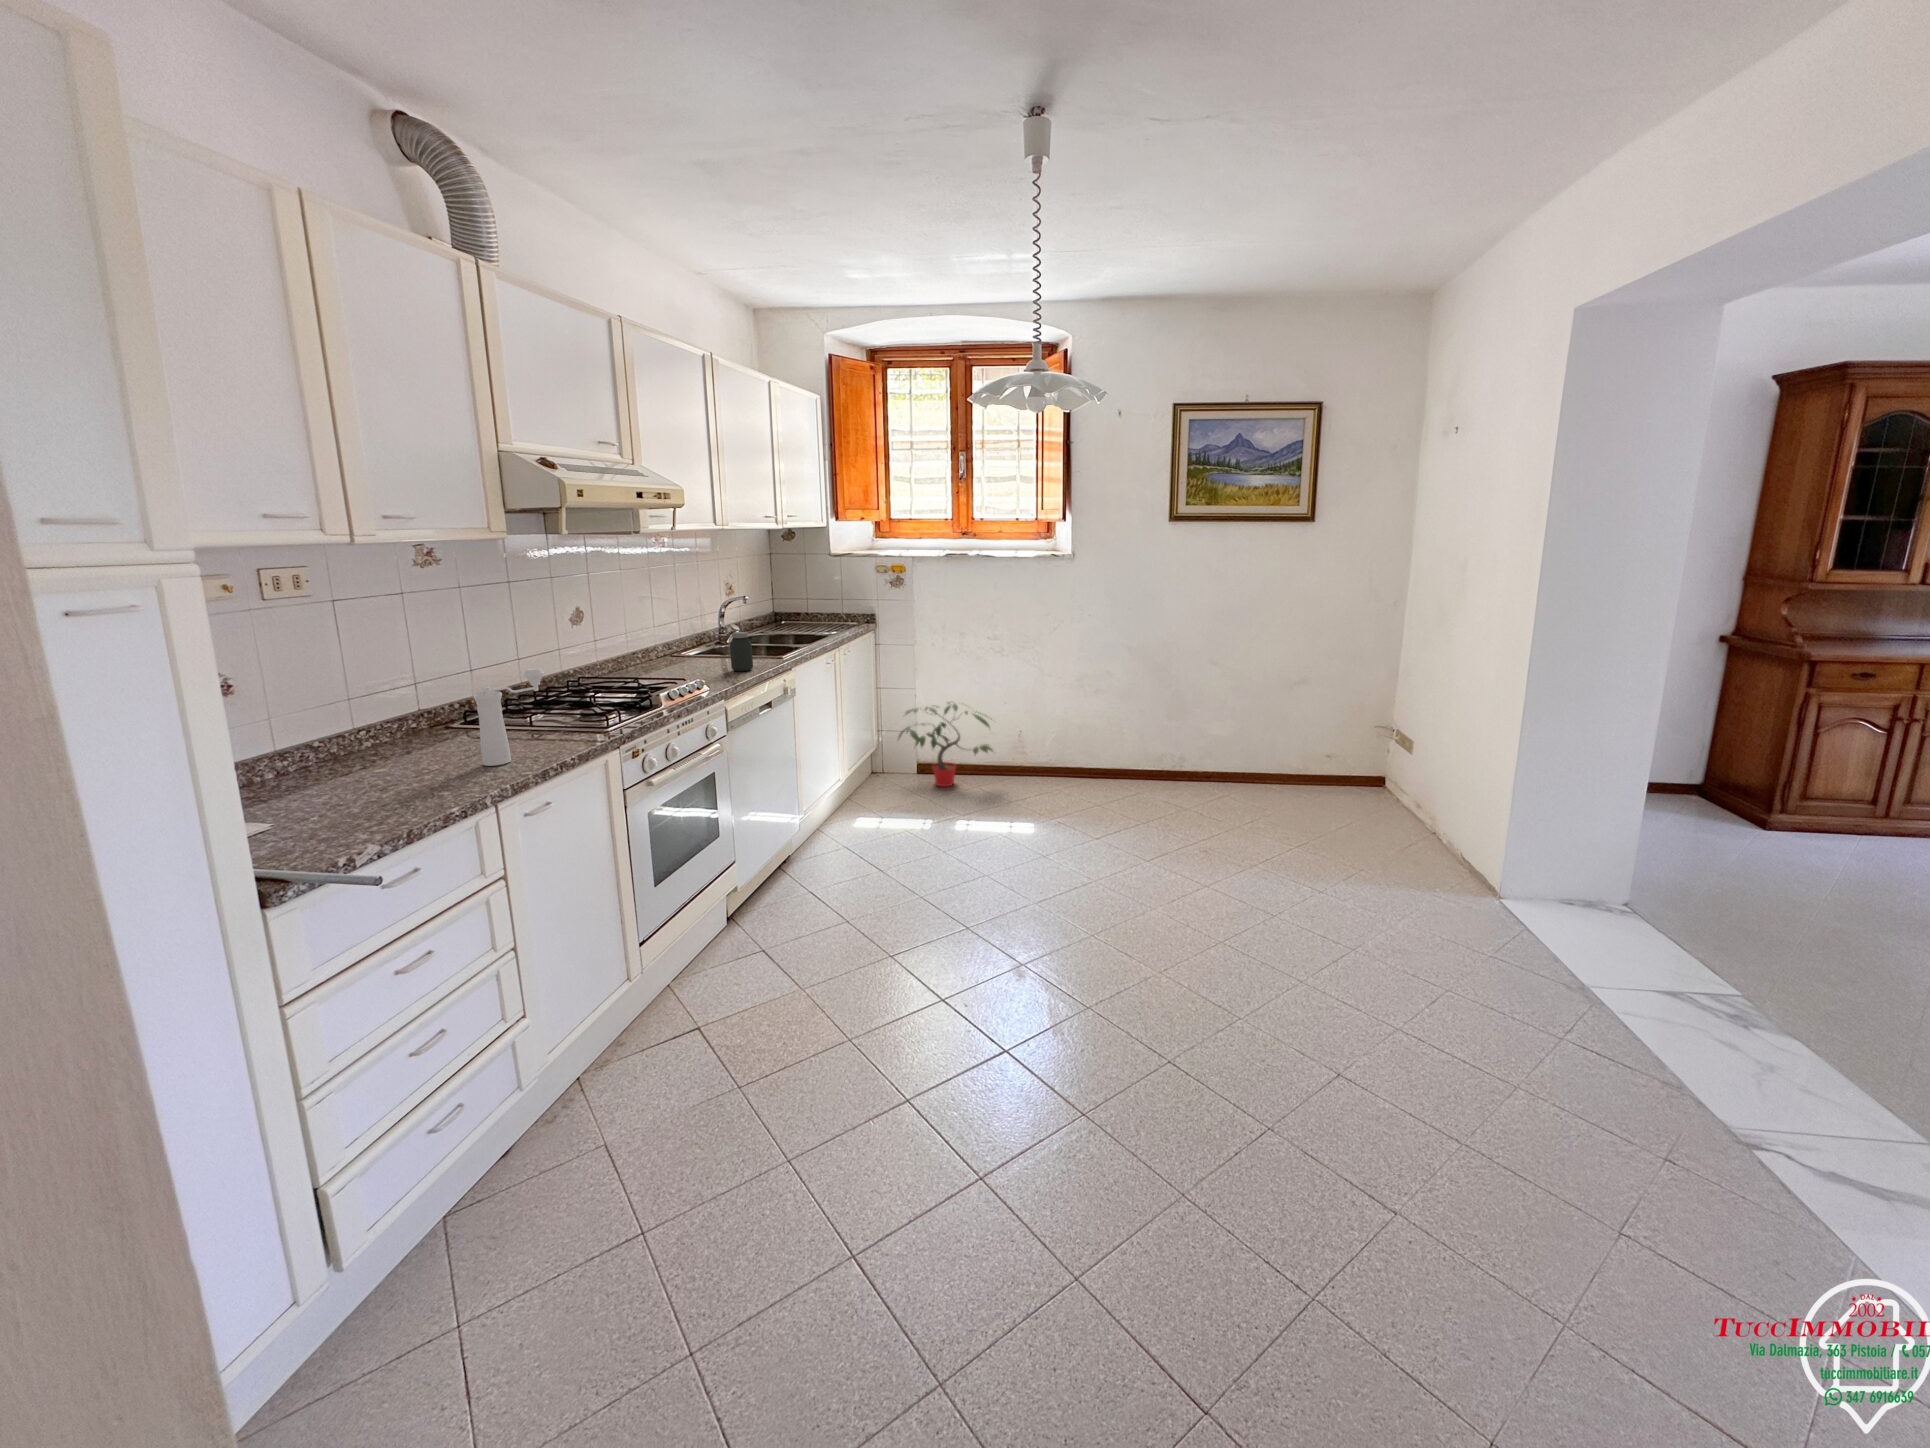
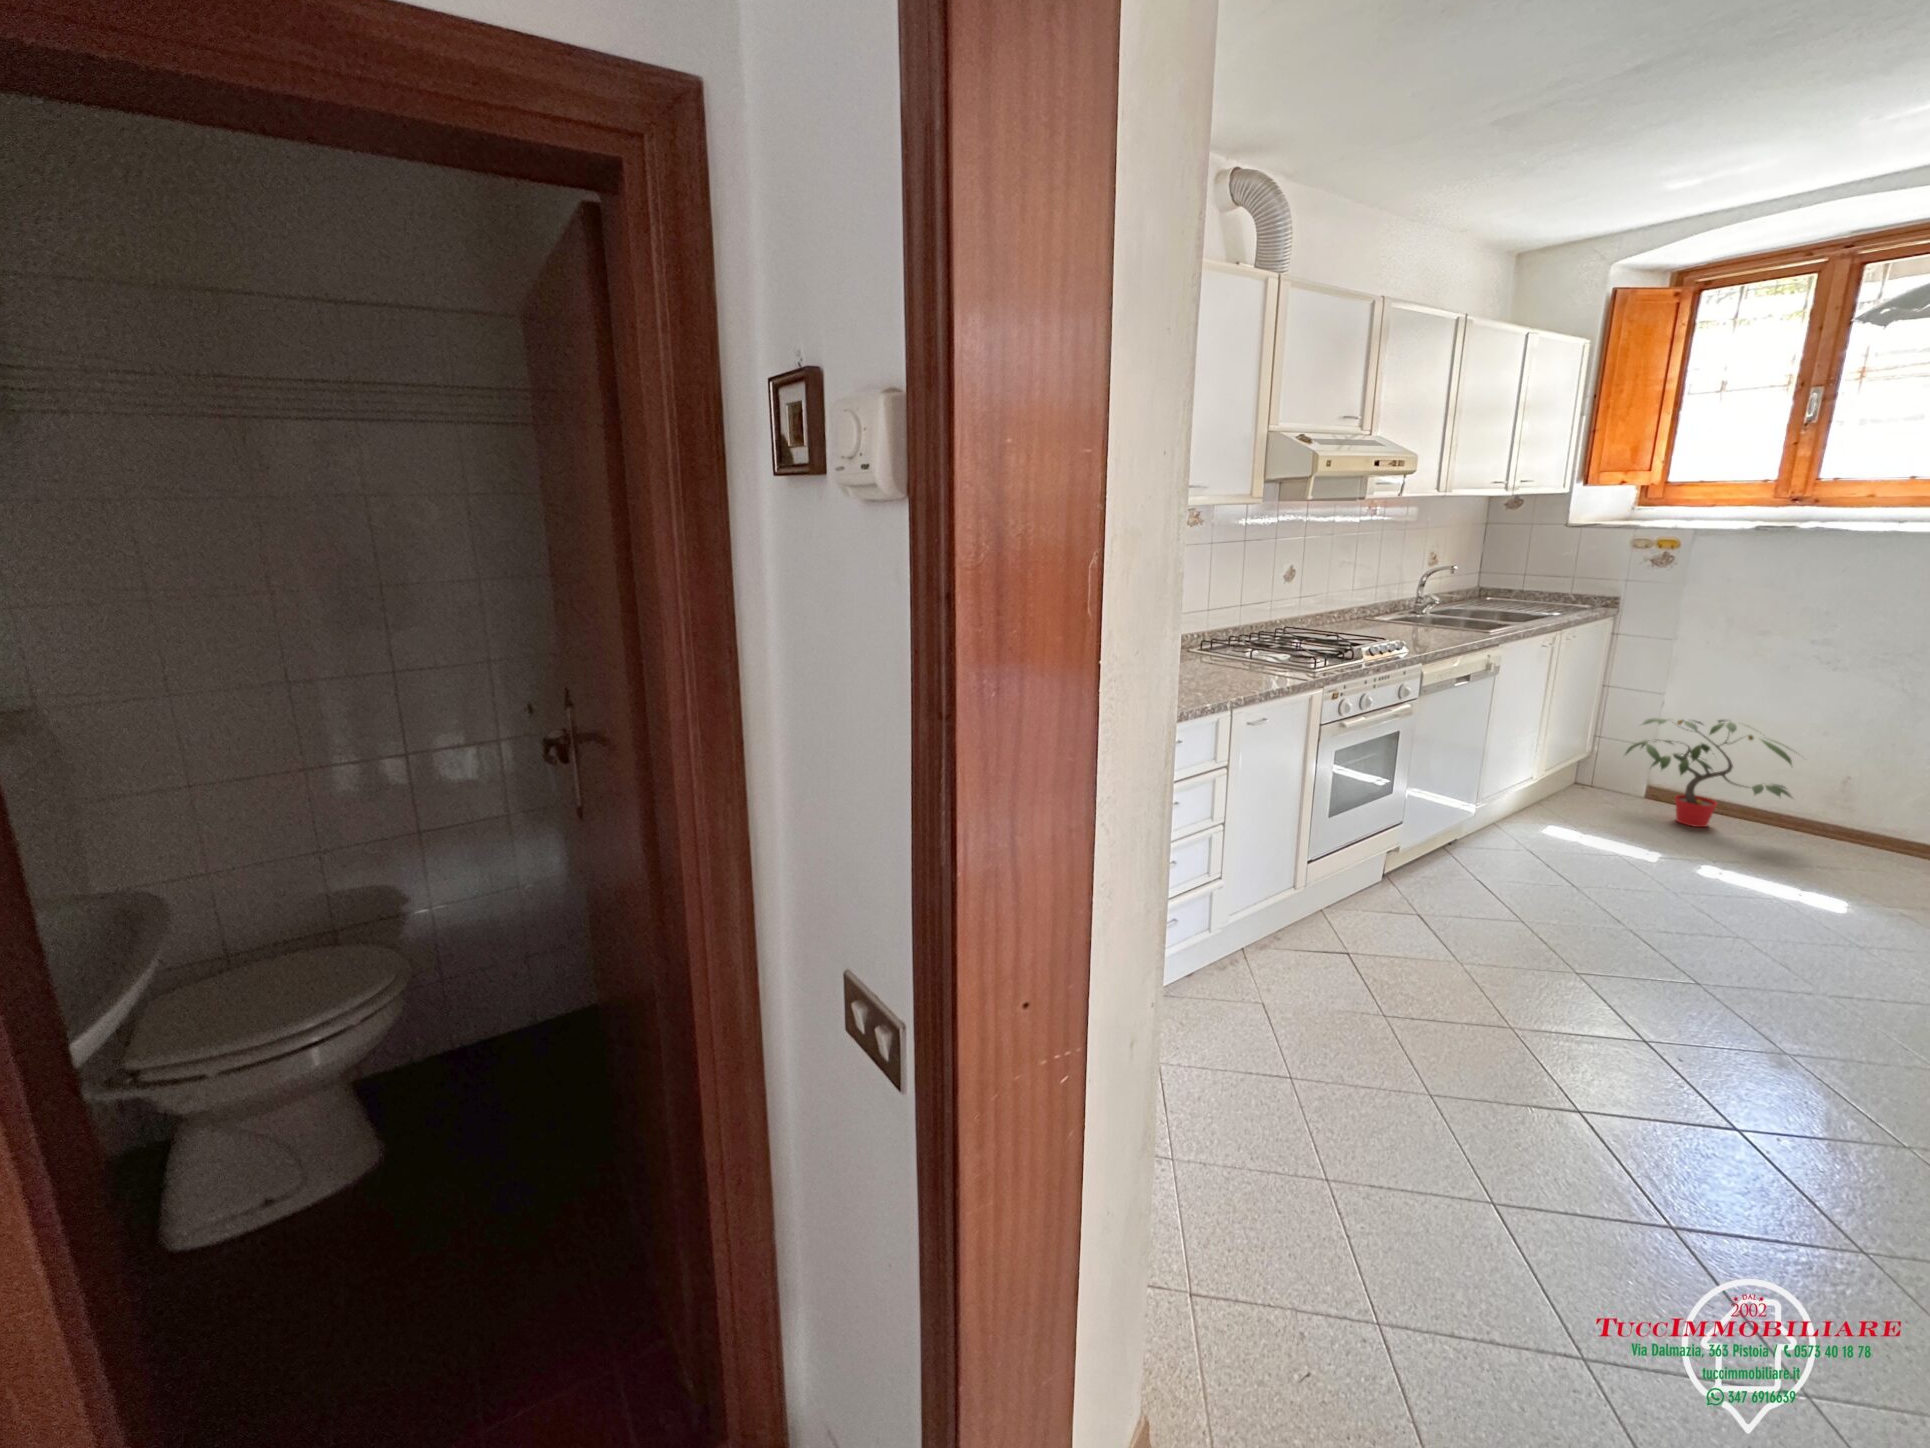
jar: present [730,632,753,671] -> none [1431,600,1458,640]
pepper mill: present [472,668,544,766] -> none [1223,609,1278,681]

